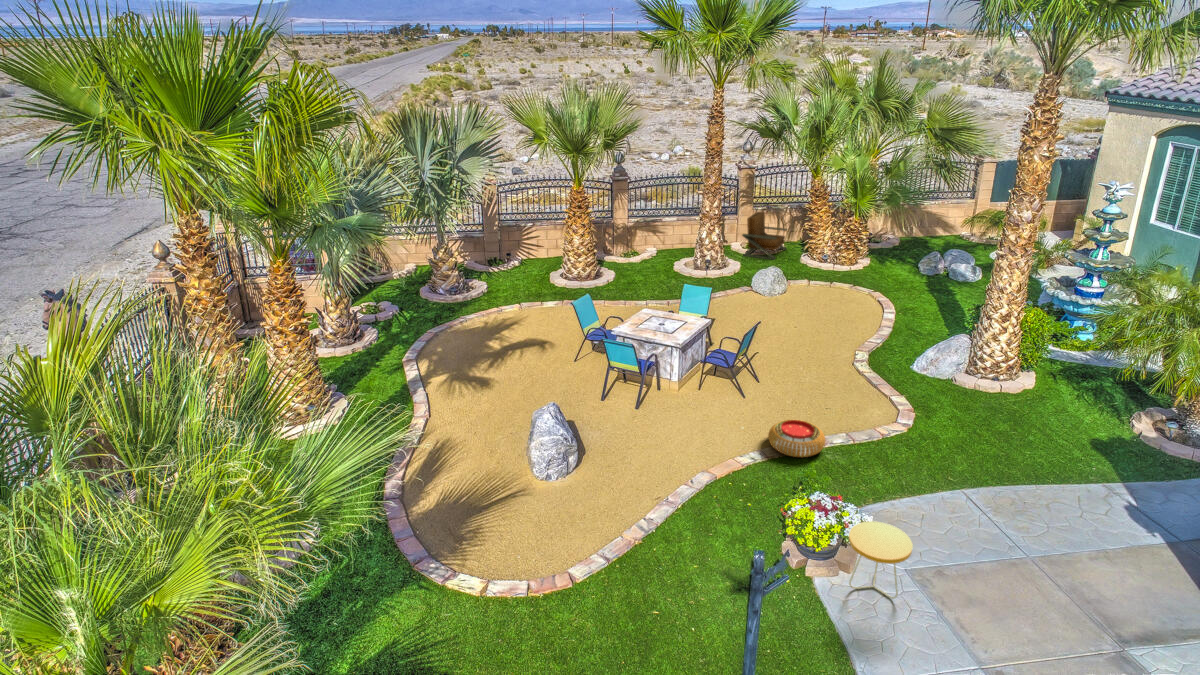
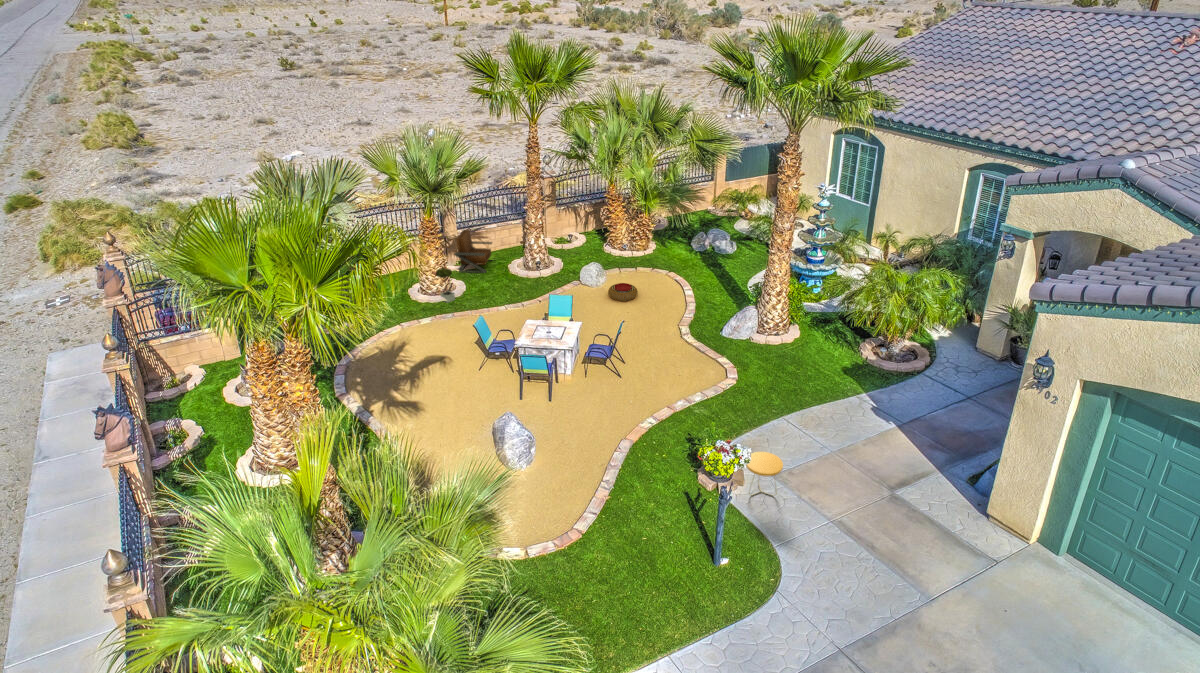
lounge chair: present [742,212,787,260] -> present [454,229,493,273]
potted tree: none [580,250,599,291] -> present [436,268,455,303]
pouf: present [768,420,825,457] -> present [608,283,638,301]

